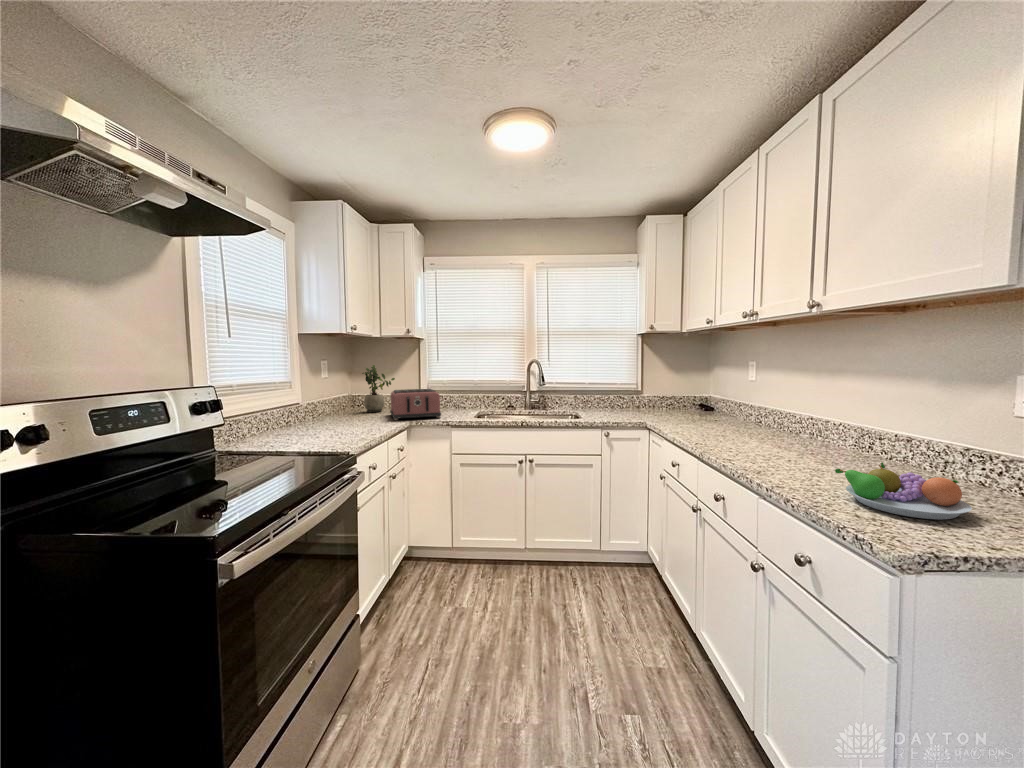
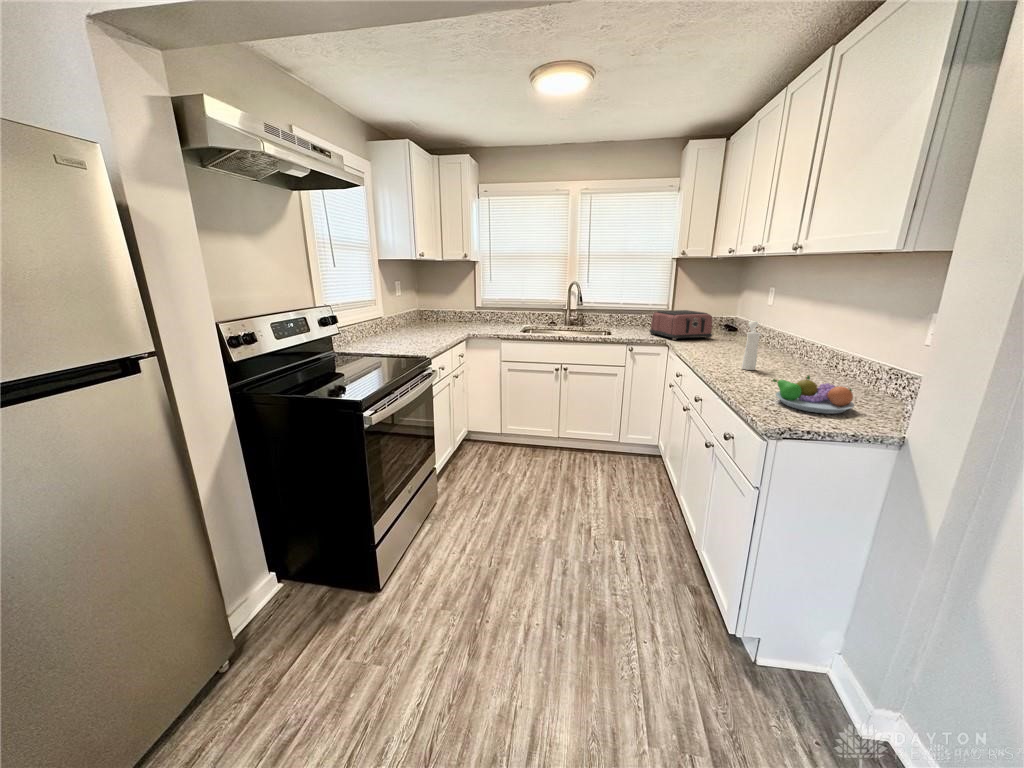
potted plant: present [362,365,395,412] -> none [429,286,455,326]
toaster: present [390,389,441,420] -> present [650,310,712,340]
pepper mill: none [757,395,780,456] -> present [742,321,761,370]

